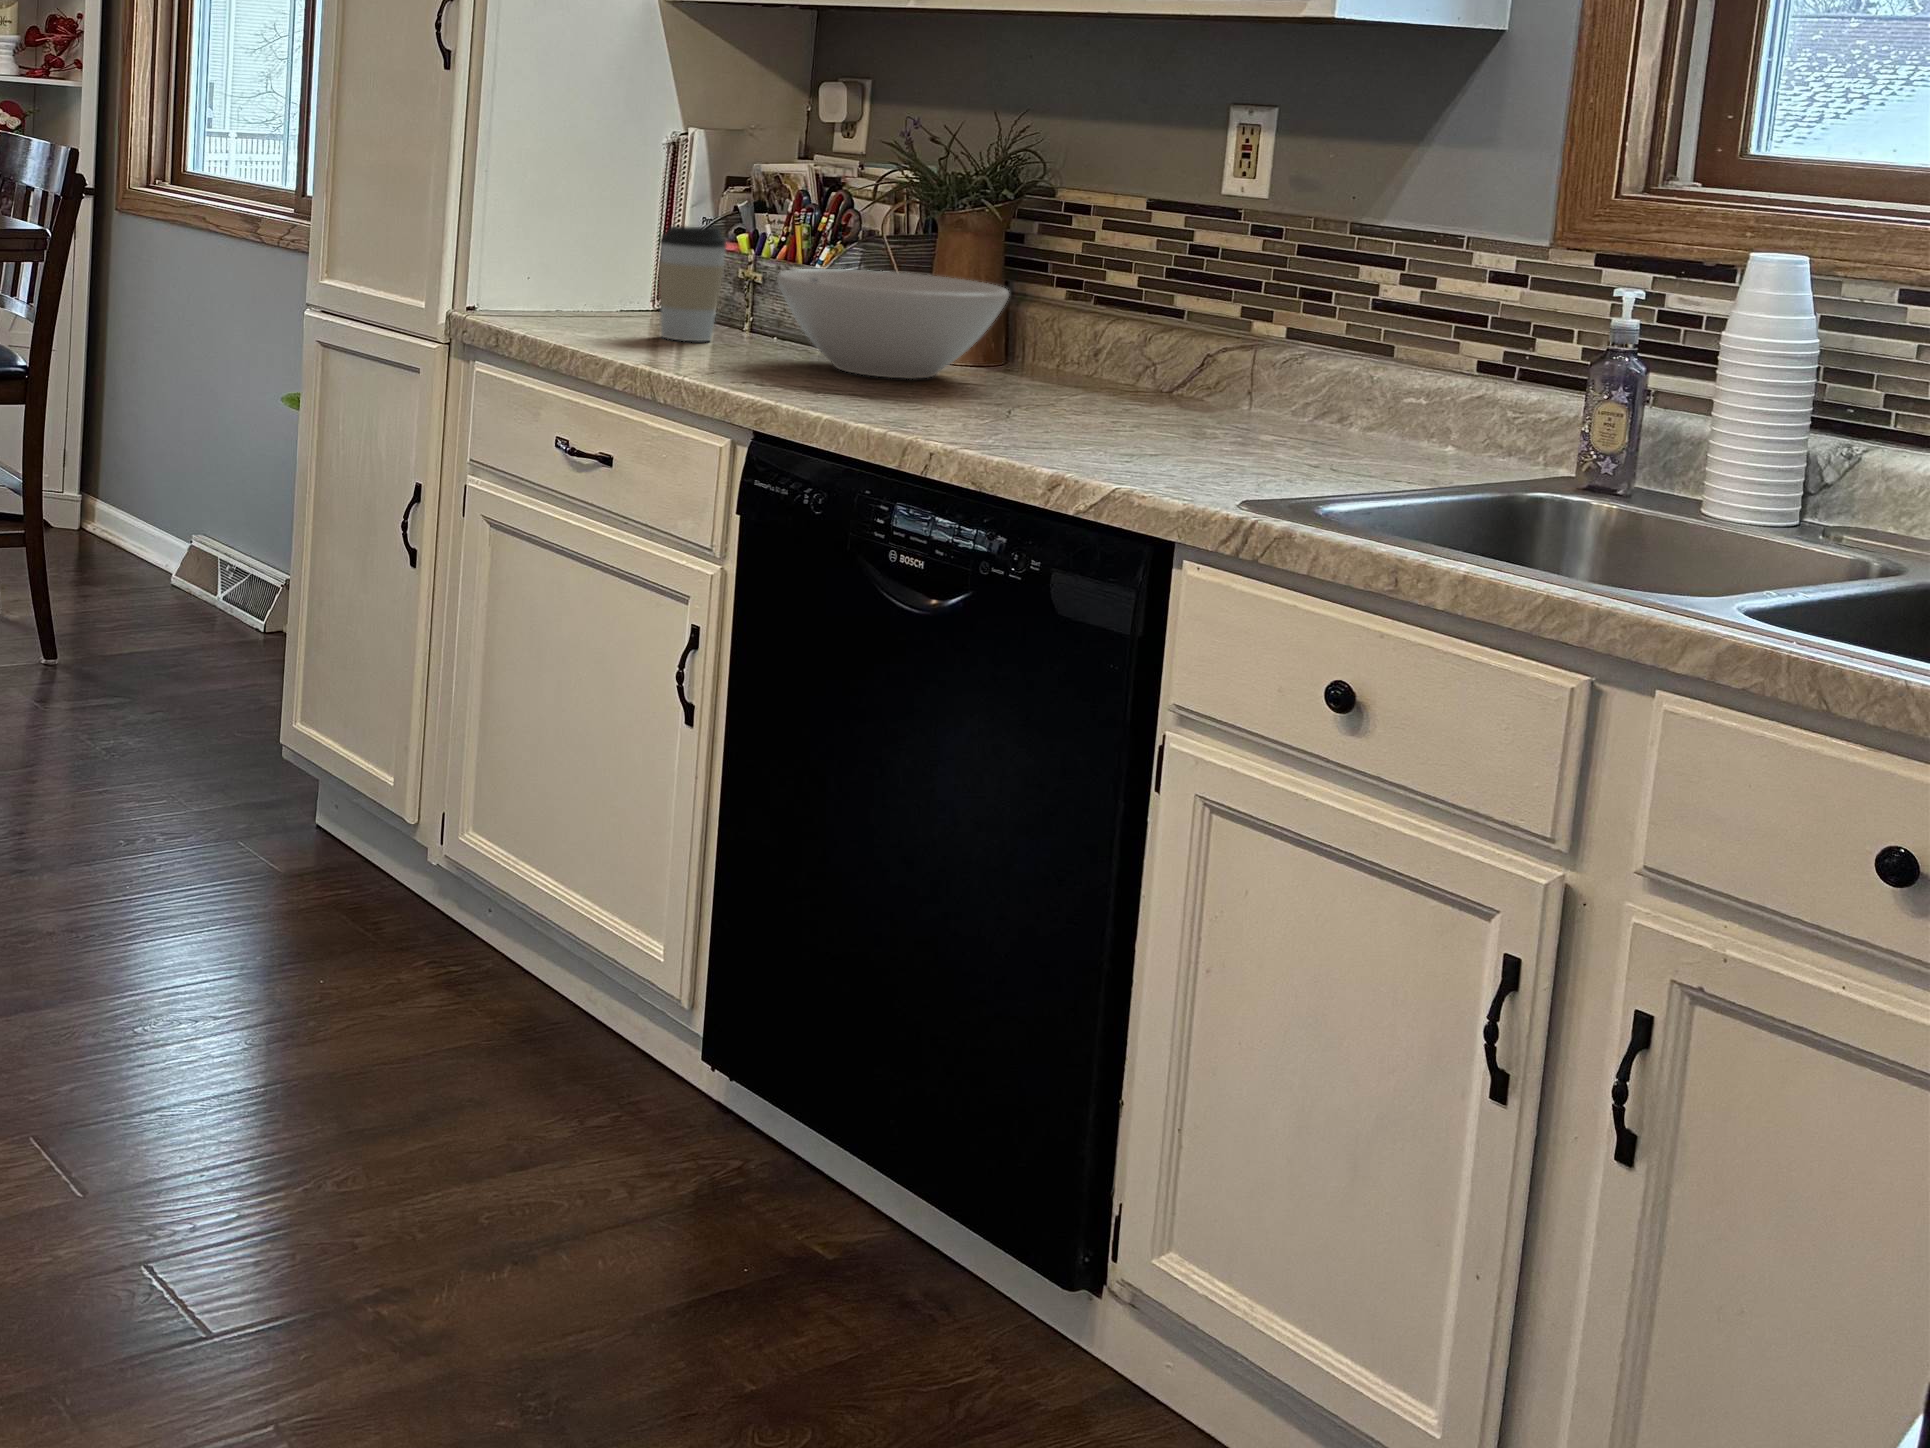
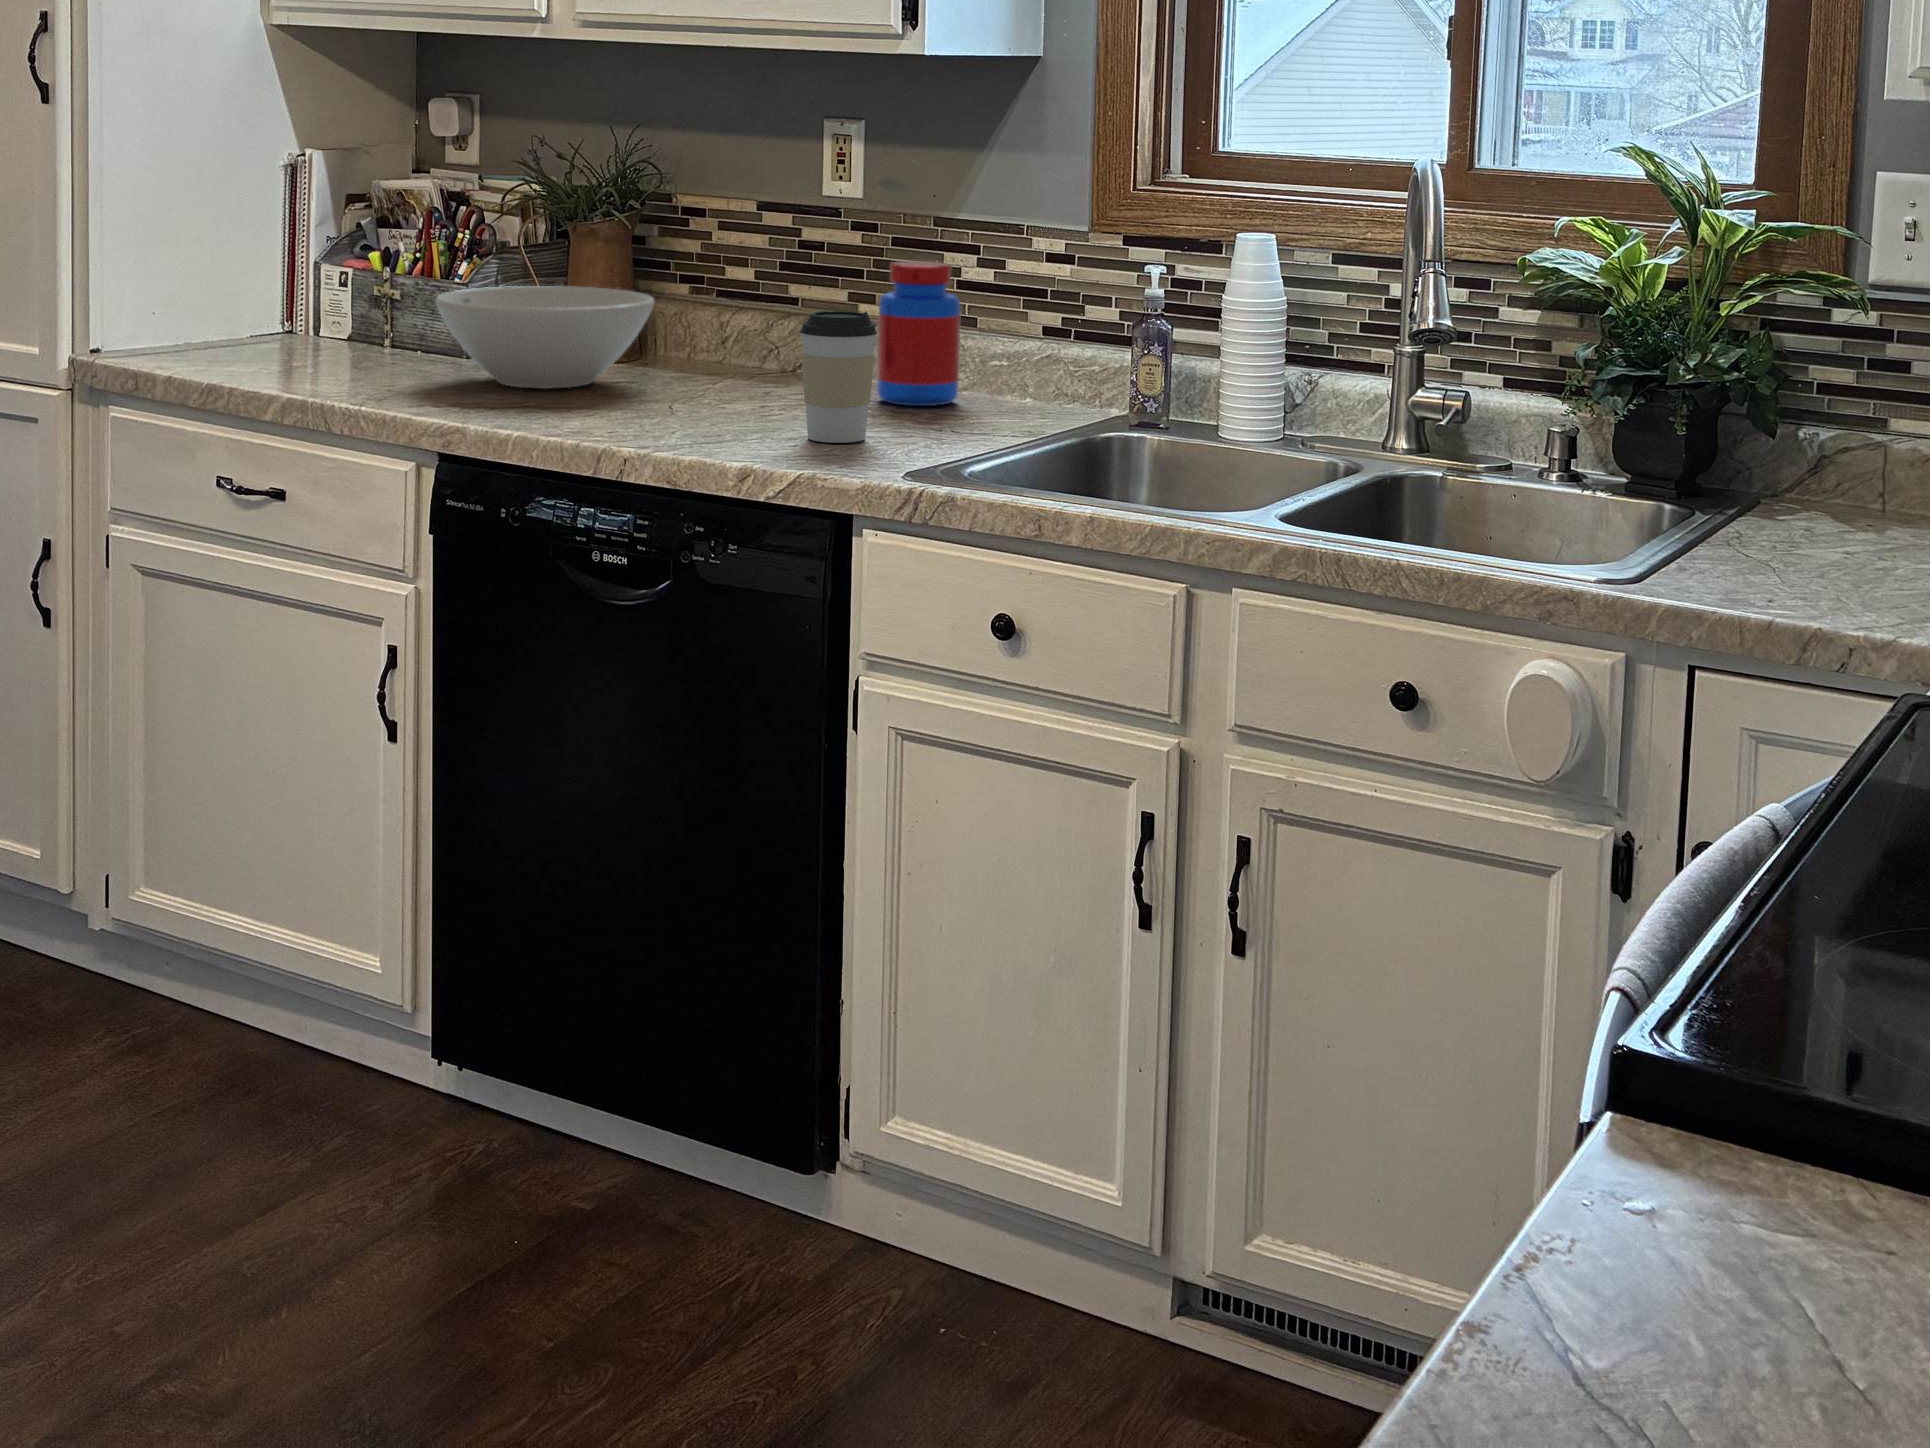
coffee cup: present [659,226,727,341] -> present [800,311,877,443]
jar: none [1254,268,1368,438] -> present [877,261,960,406]

